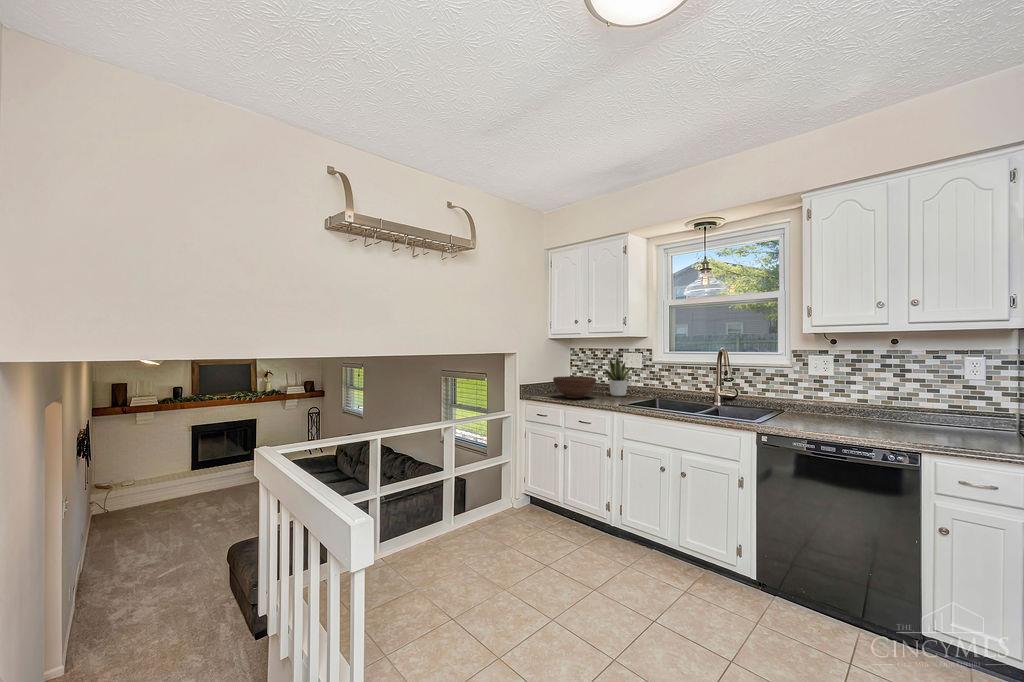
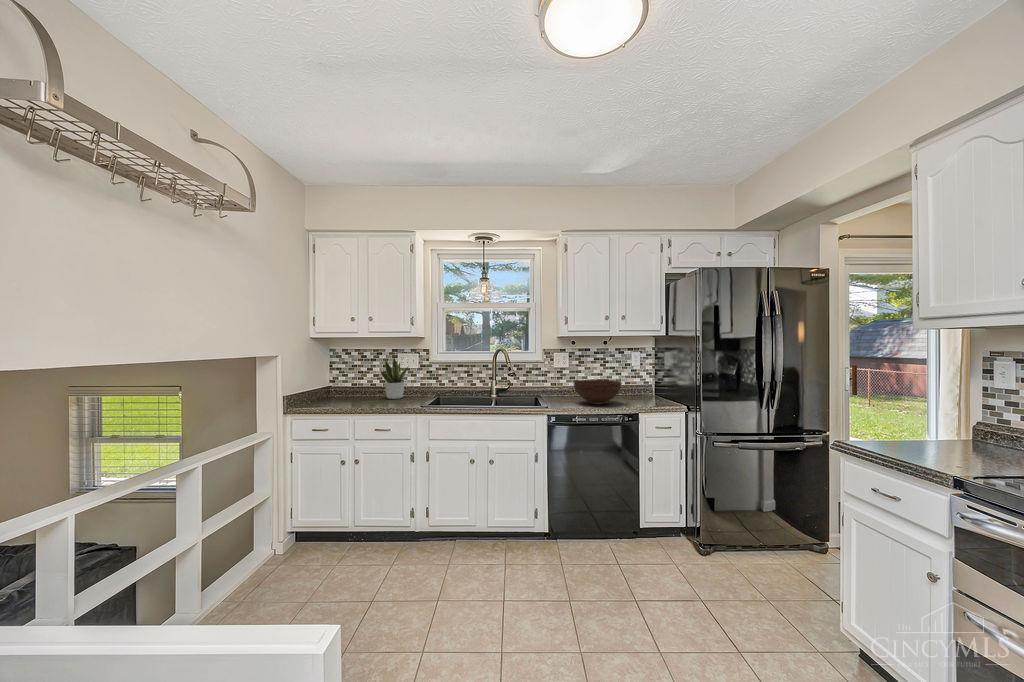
fruit bowl: present [553,376,596,398] -> present [574,380,622,405]

